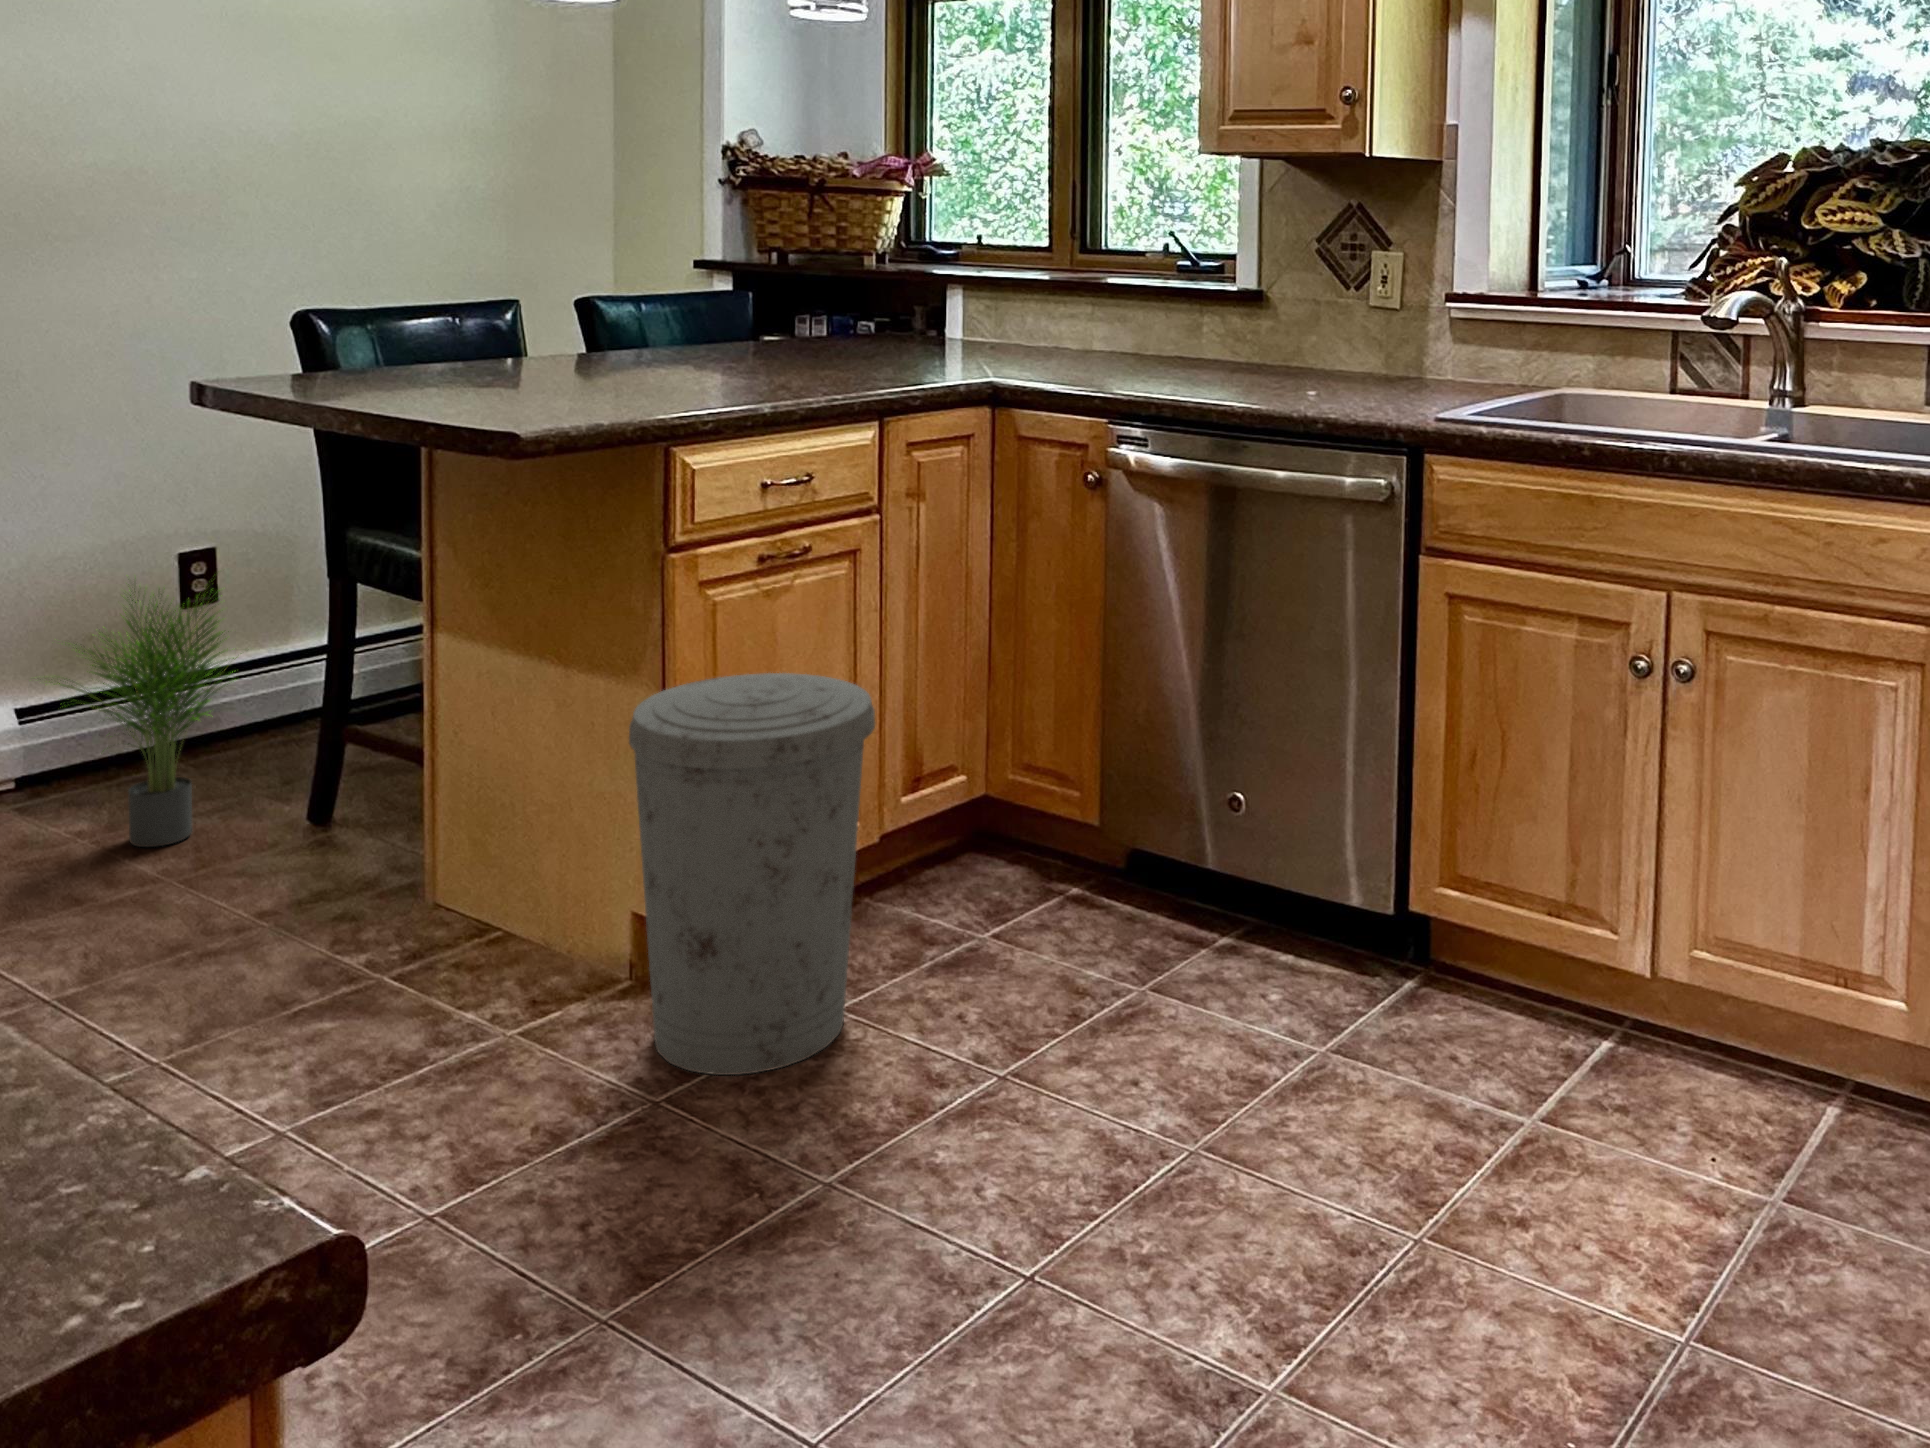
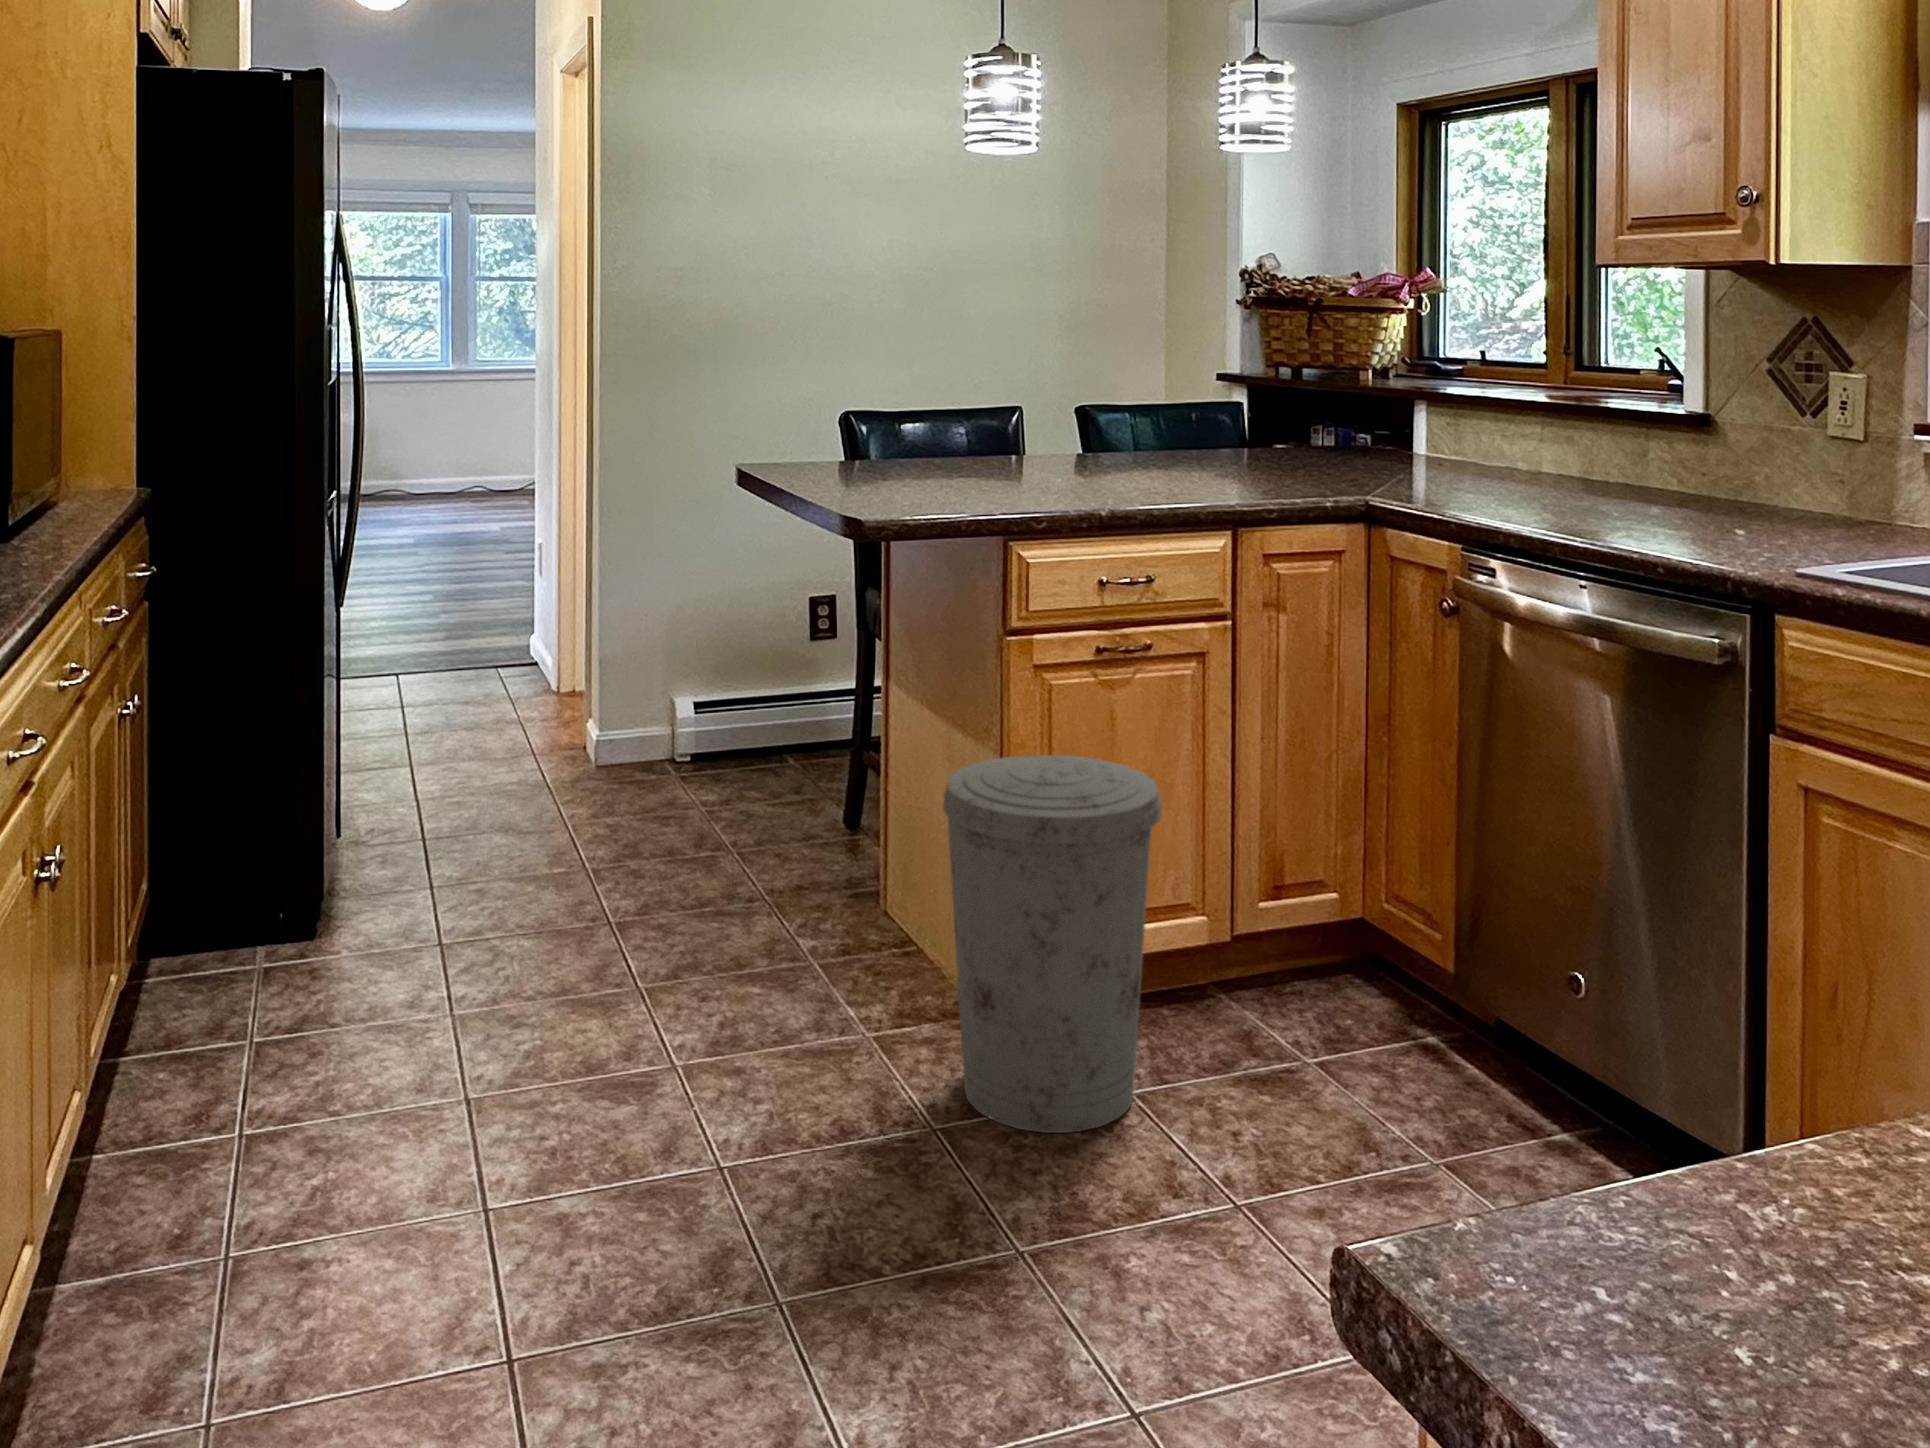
potted plant: present [49,588,237,847] -> none [664,610,815,825]

